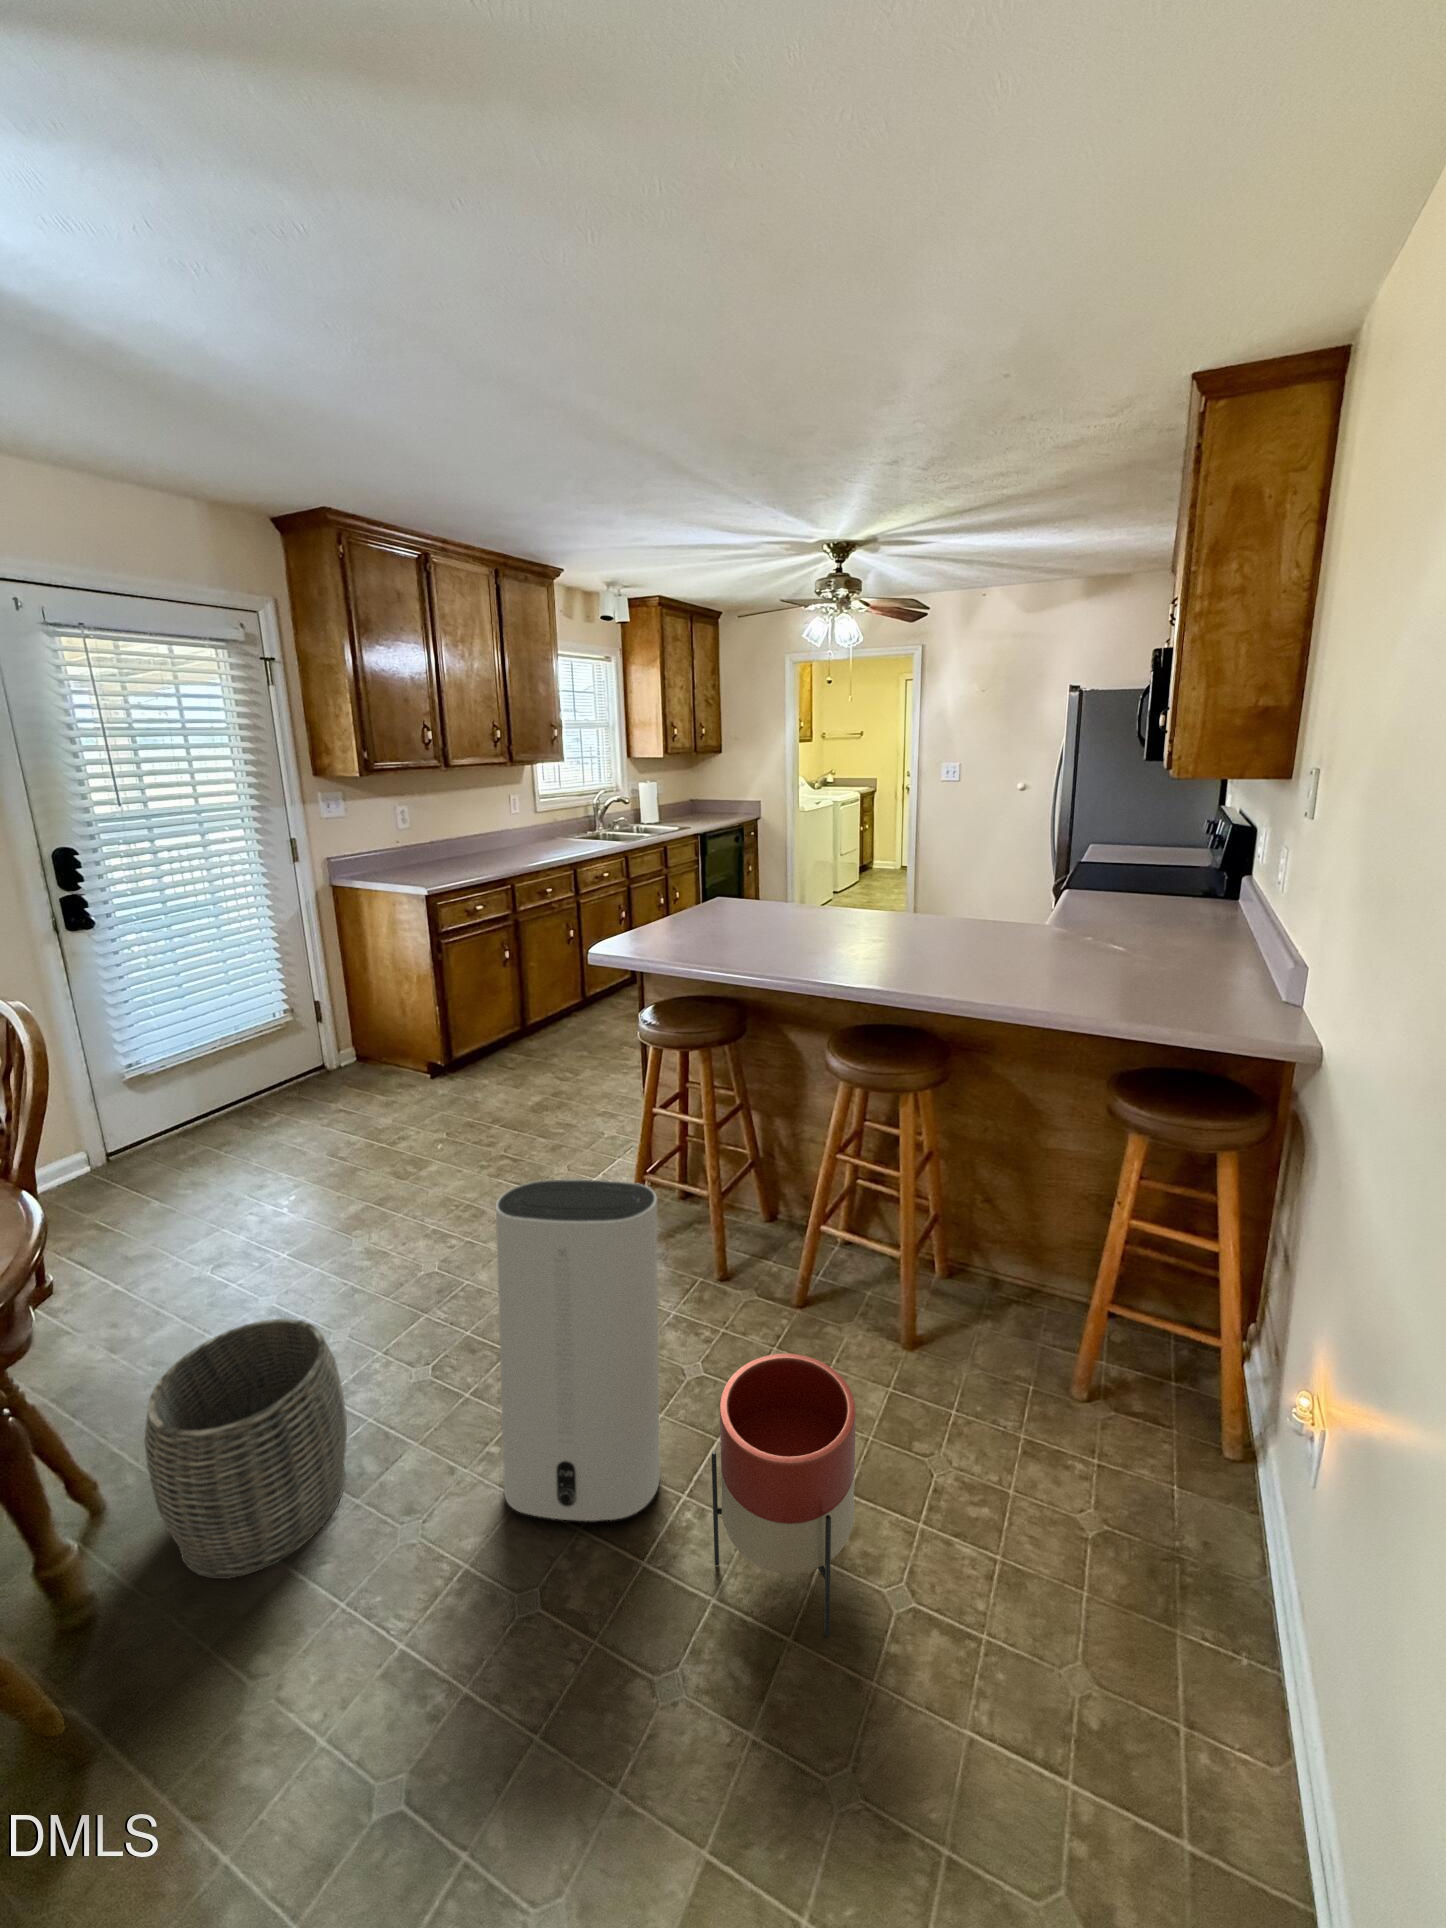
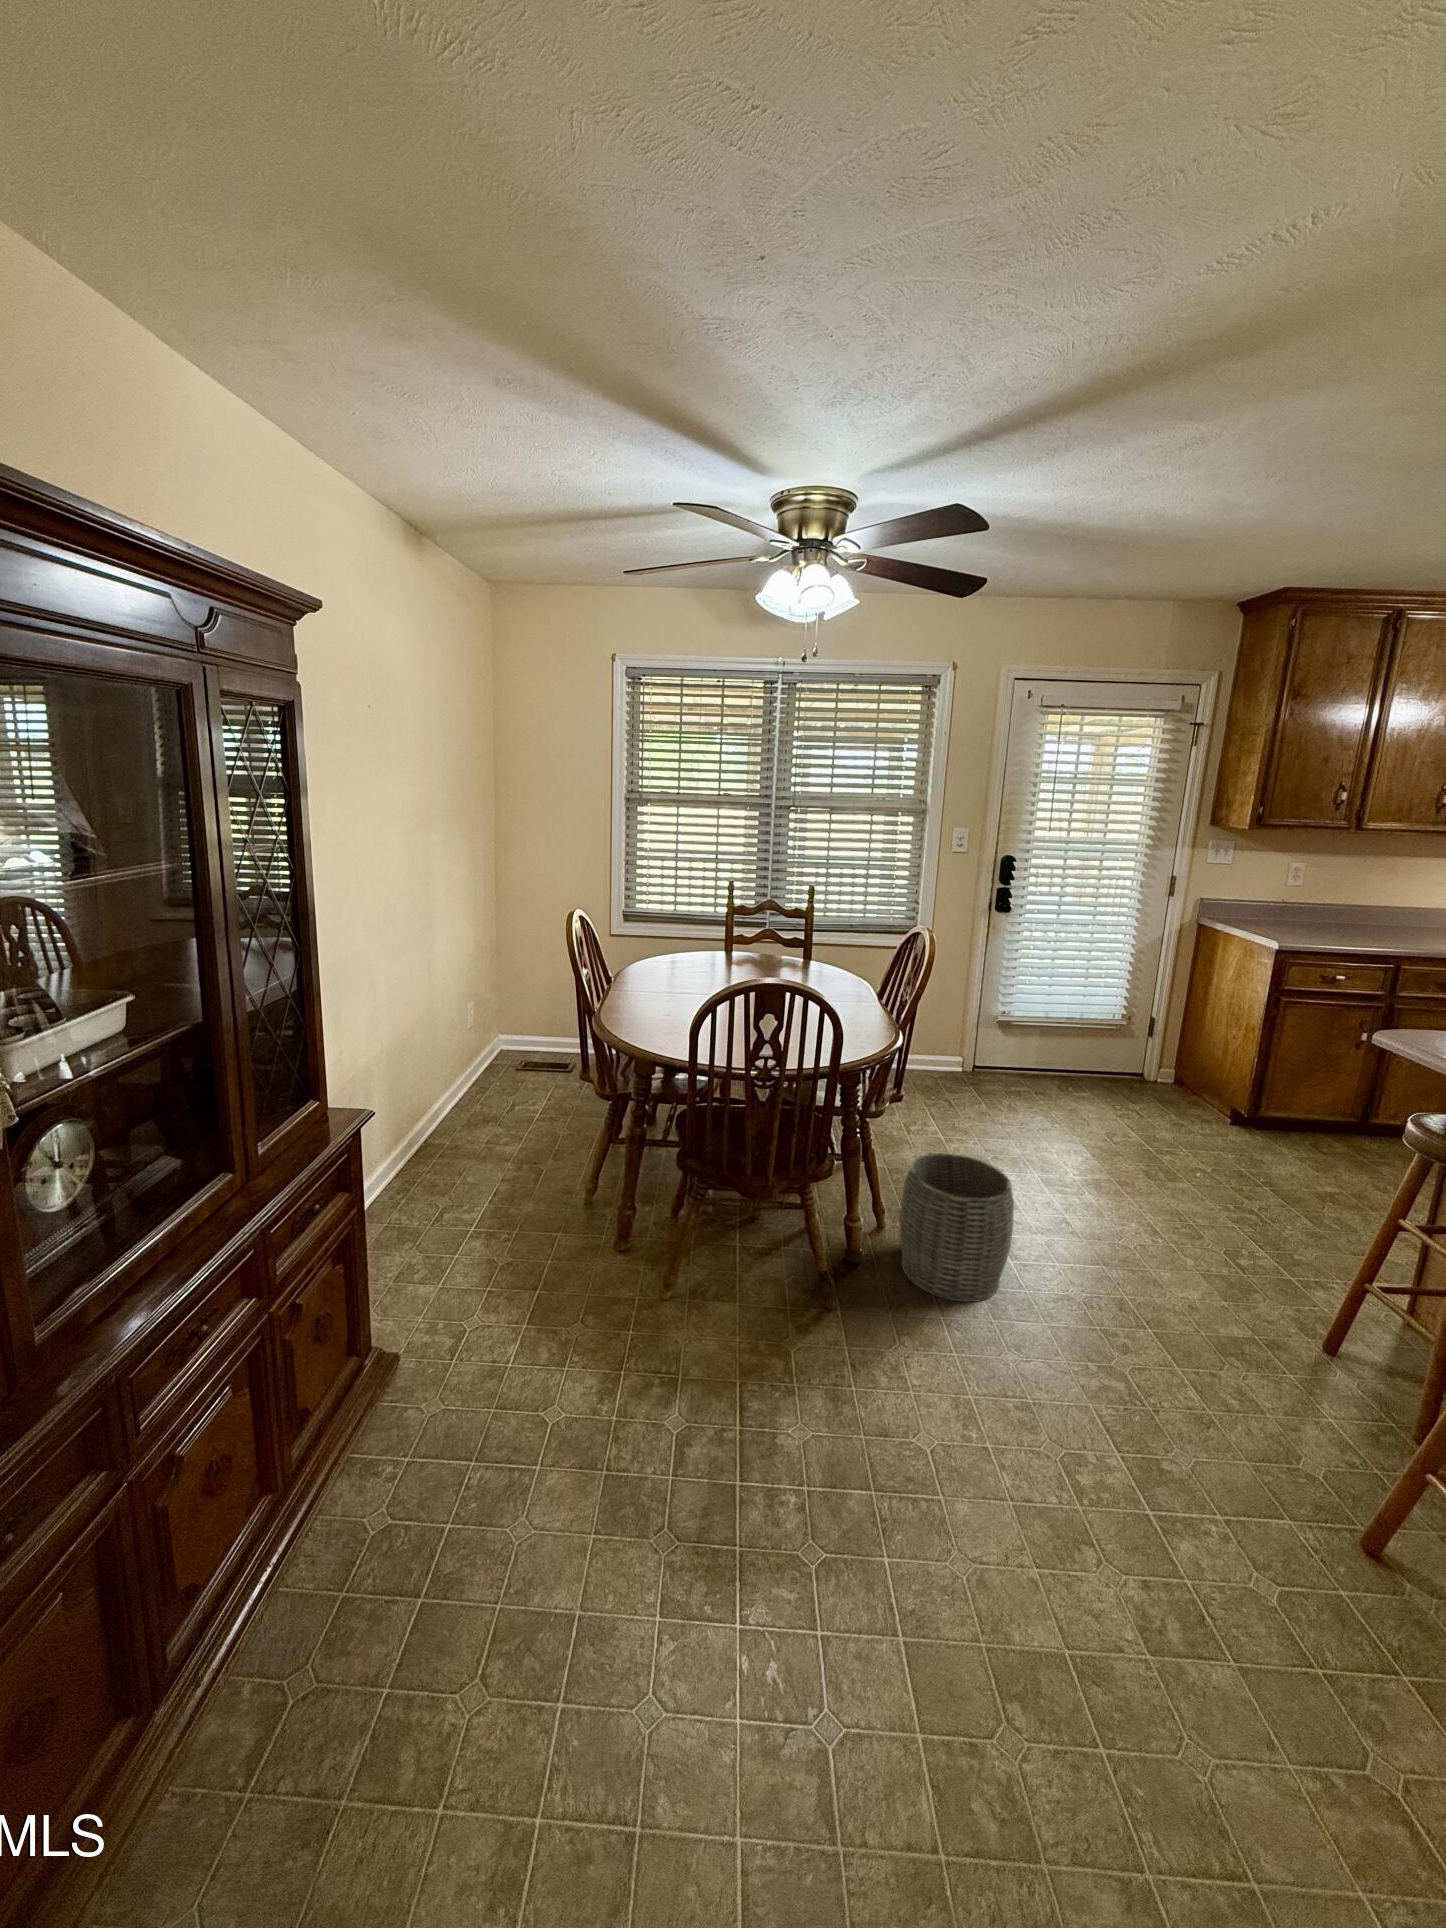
air purifier: present [496,1179,660,1521] -> none [1079,1149,1289,1467]
planter: present [711,1353,856,1637] -> none [1212,1388,1407,1669]

